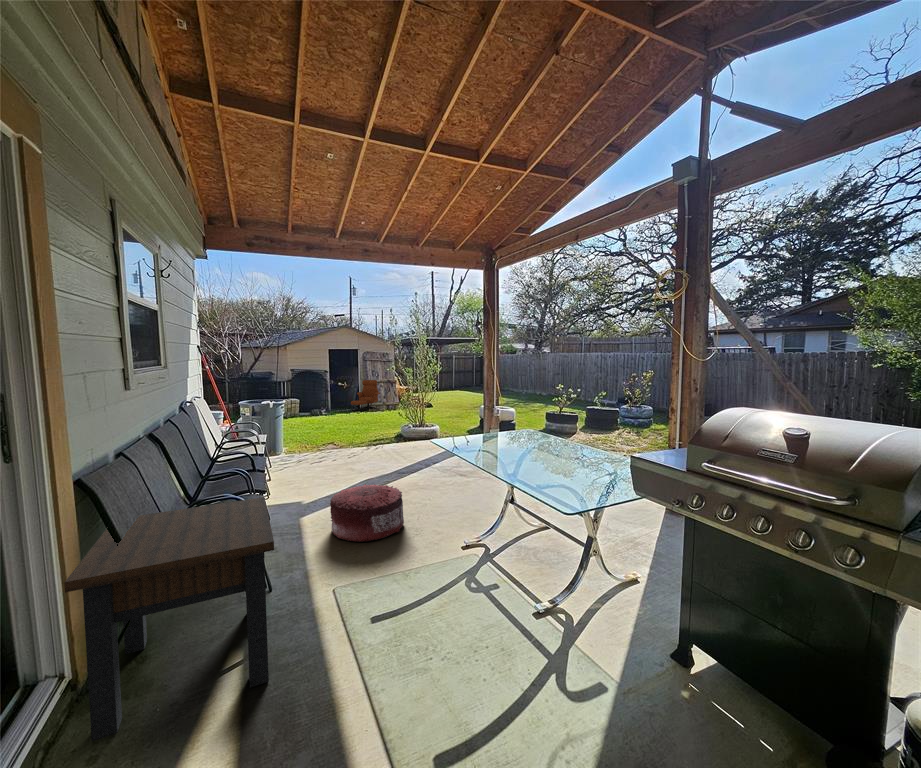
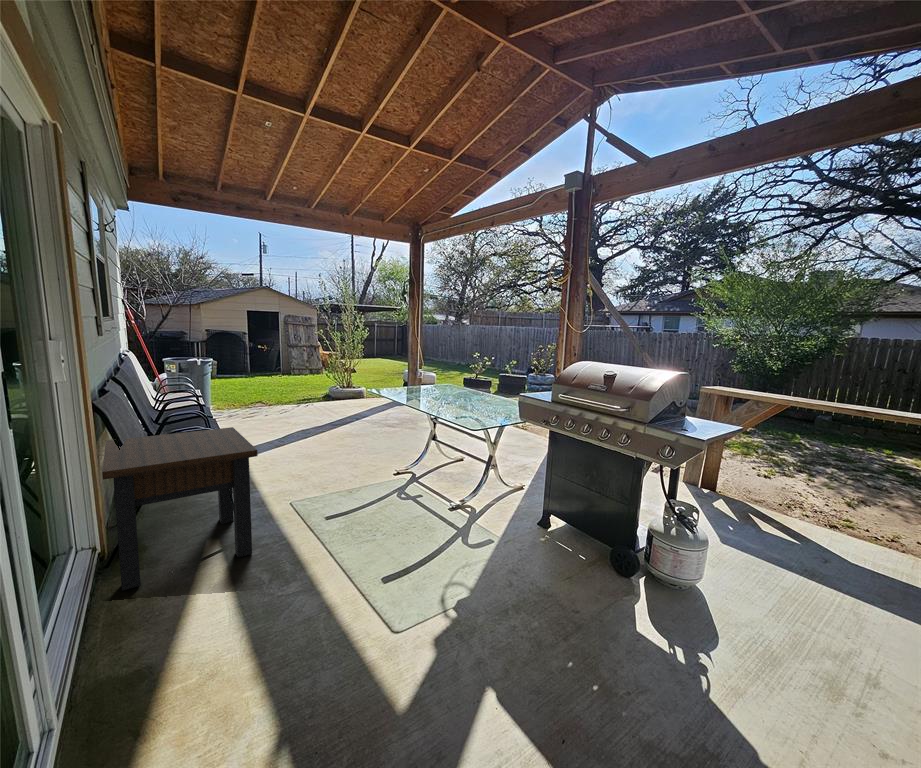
lounge chair: present [351,380,380,411] -> none [273,343,304,374]
pouf: present [330,484,404,542] -> none [277,428,342,473]

